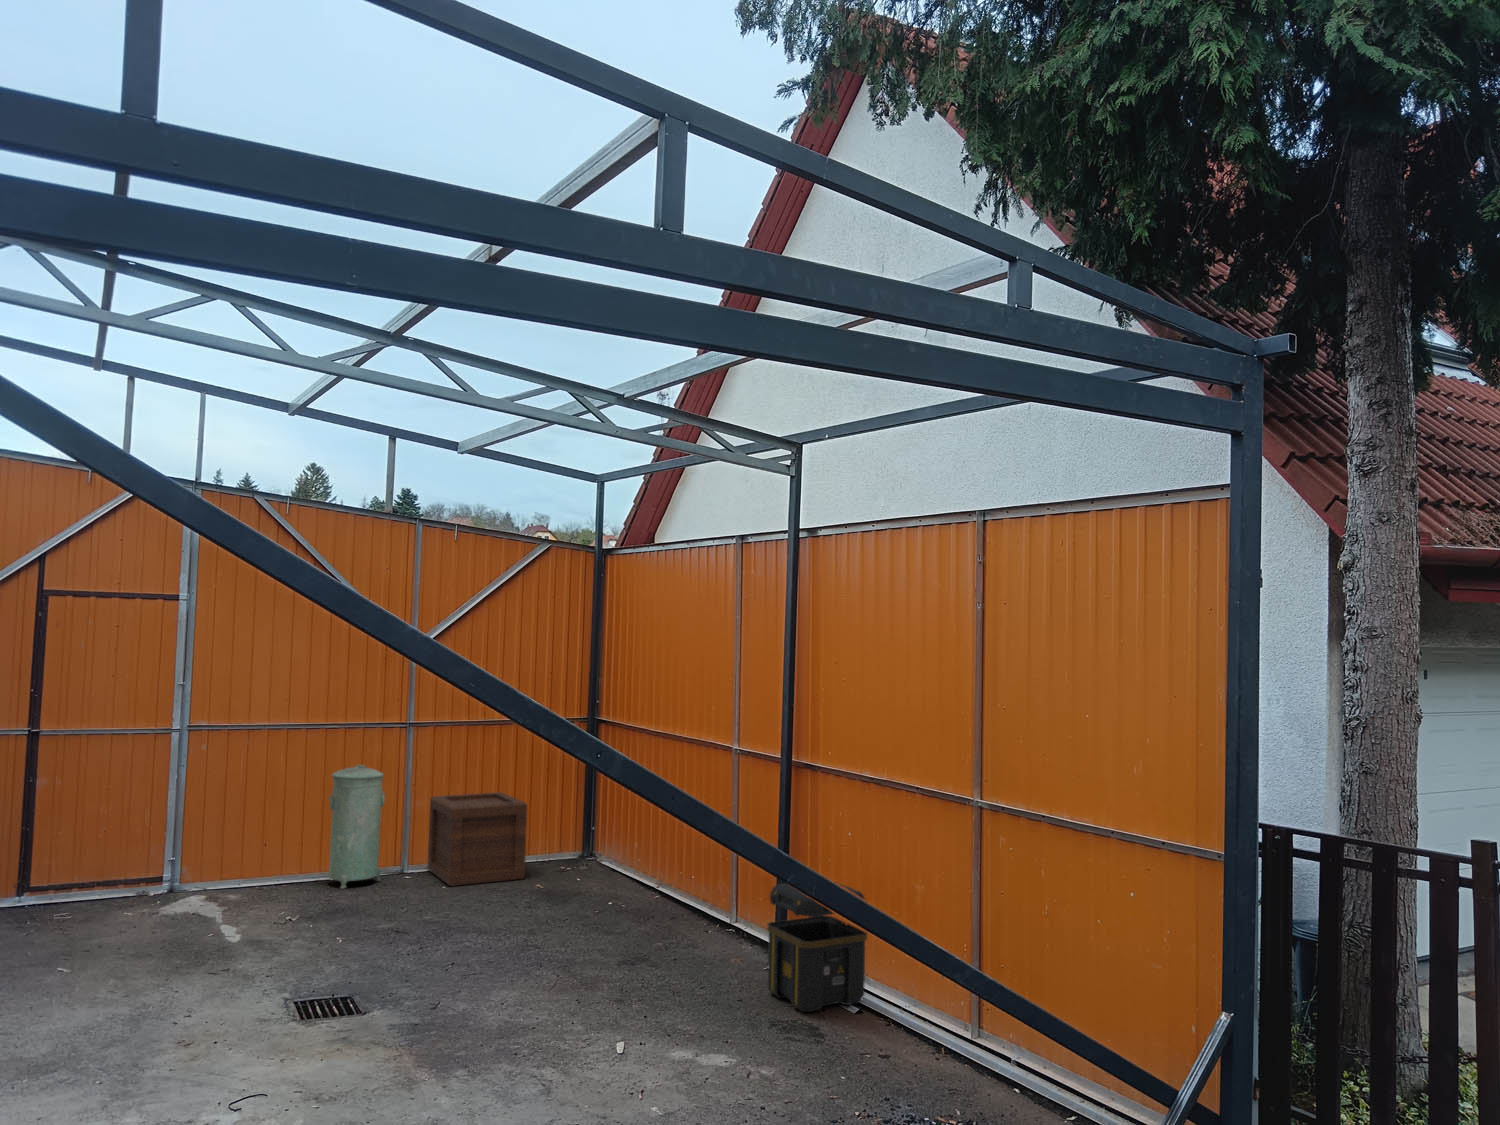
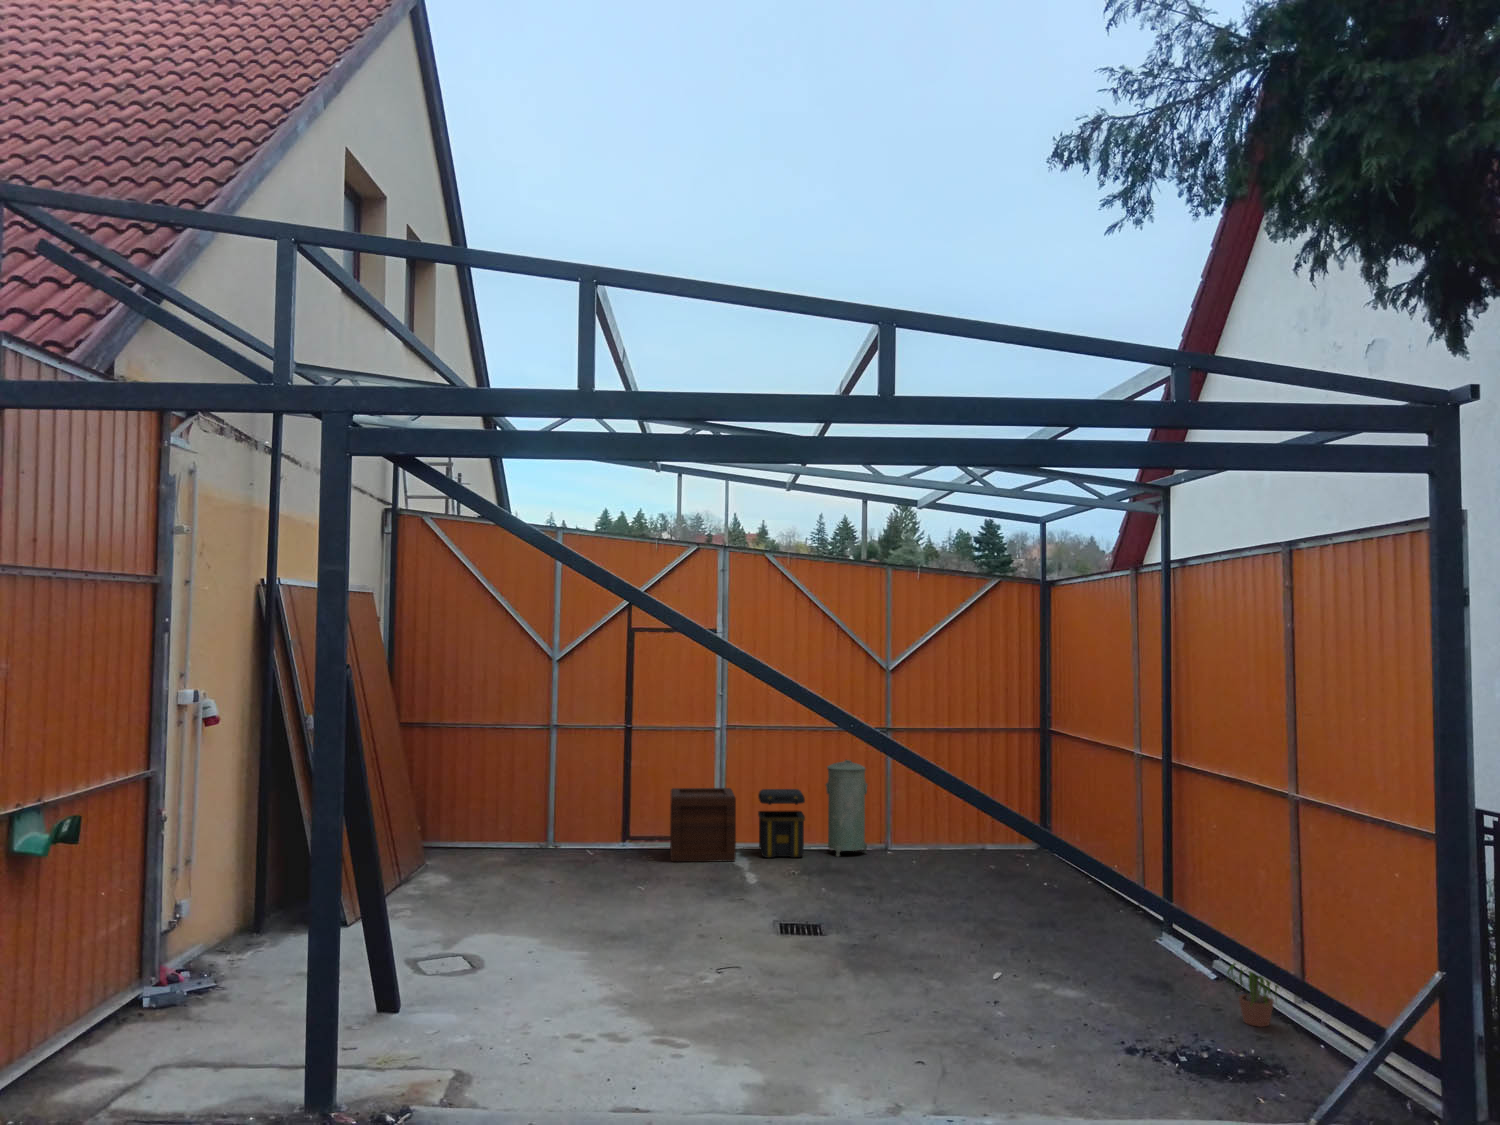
wooden crate: present [428,792,527,886] -> present [670,788,736,862]
toolbox: present [767,884,867,1012] -> present [758,789,805,858]
potted plant: none [891,994,974,1073] -> present [1227,963,1278,1027]

